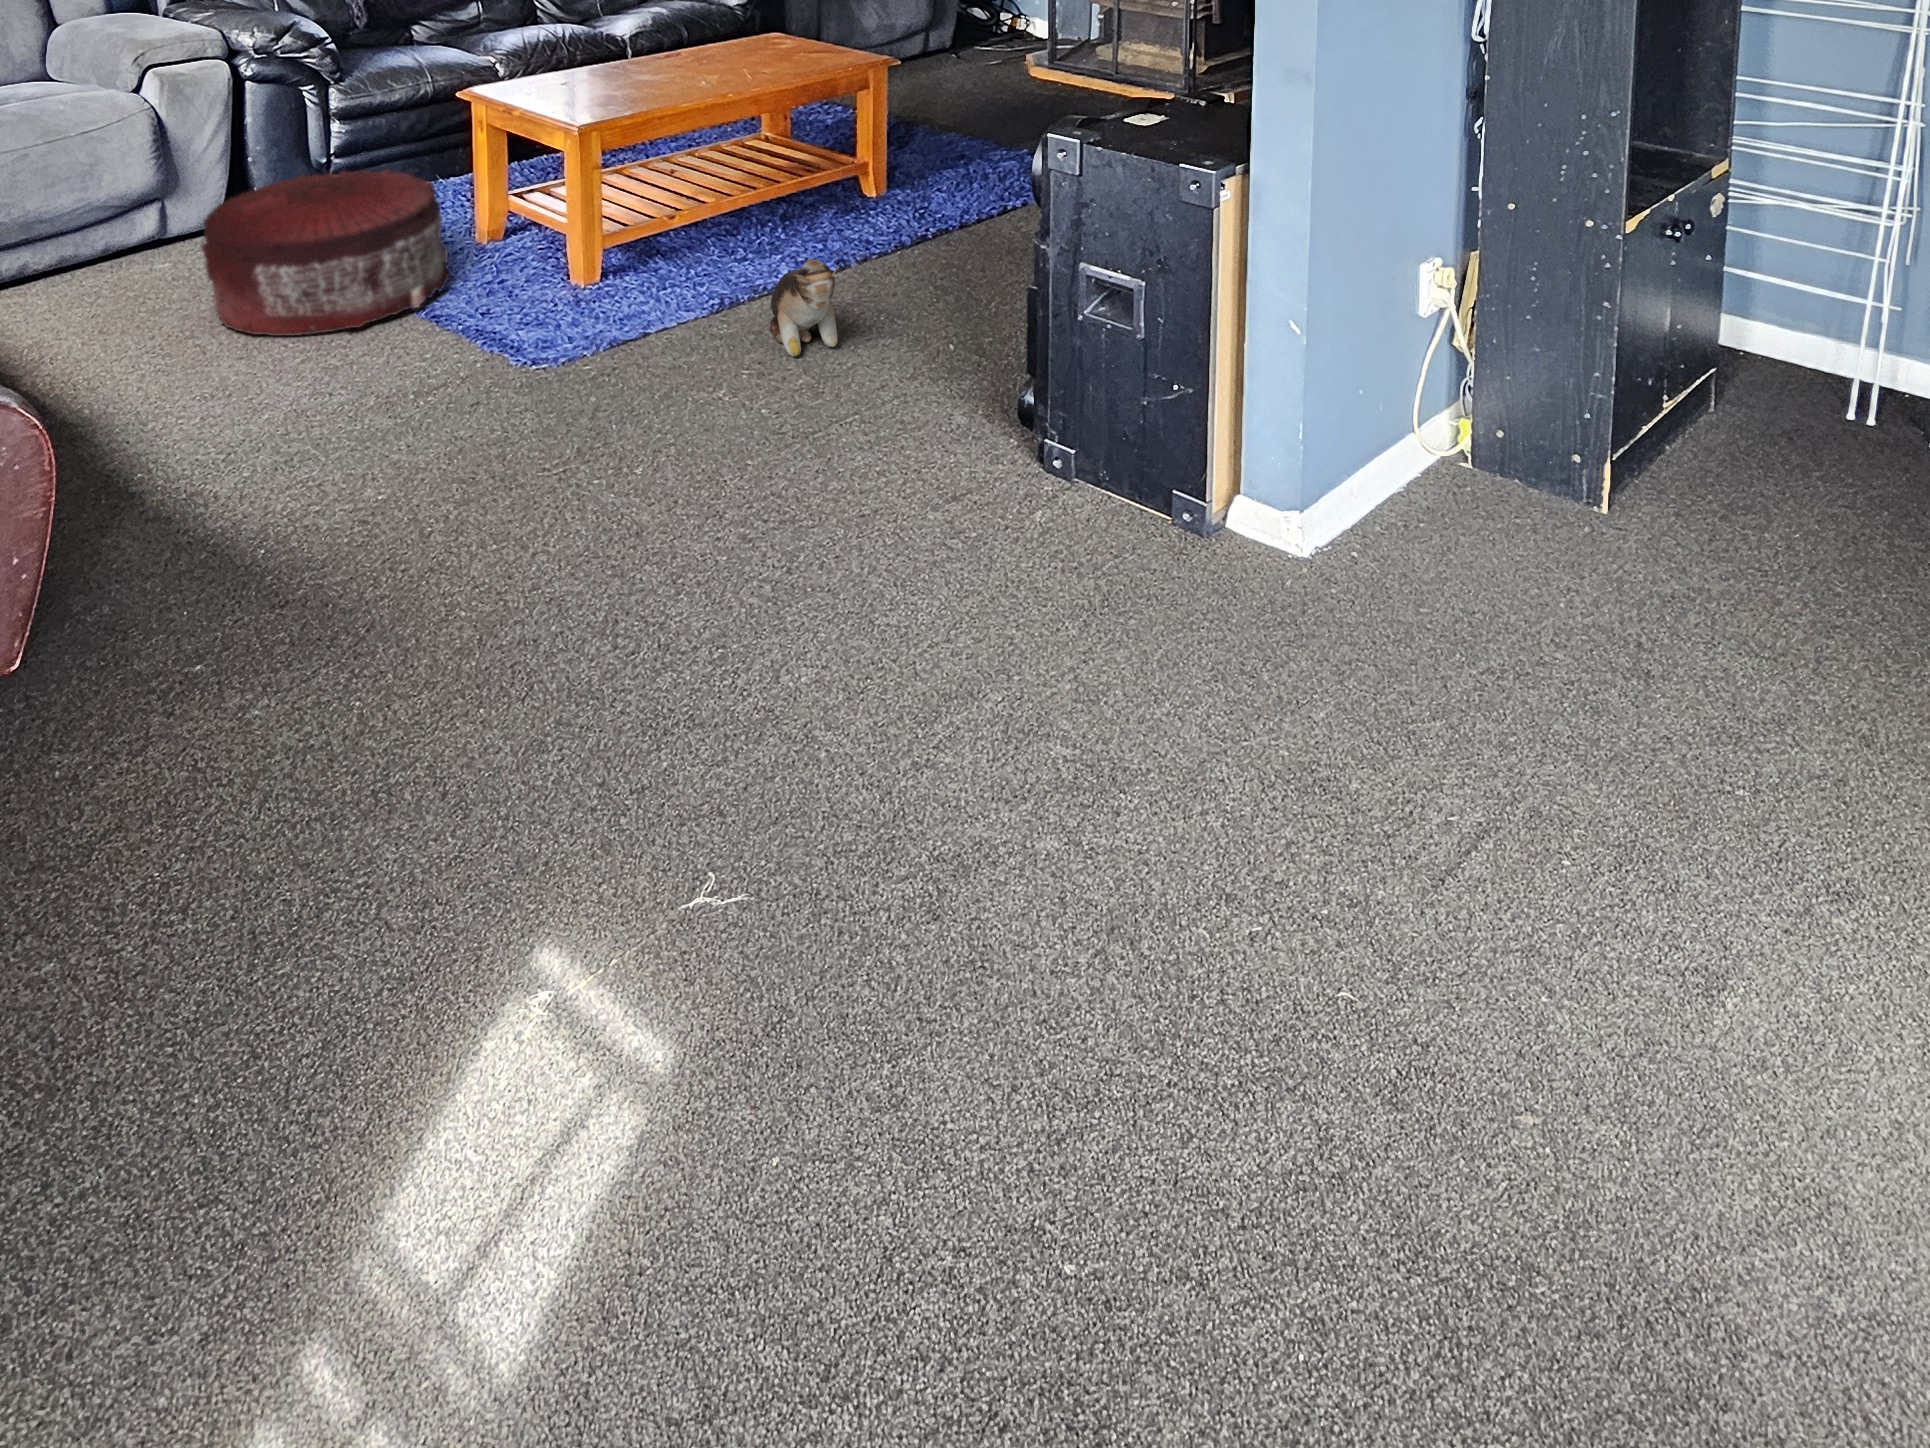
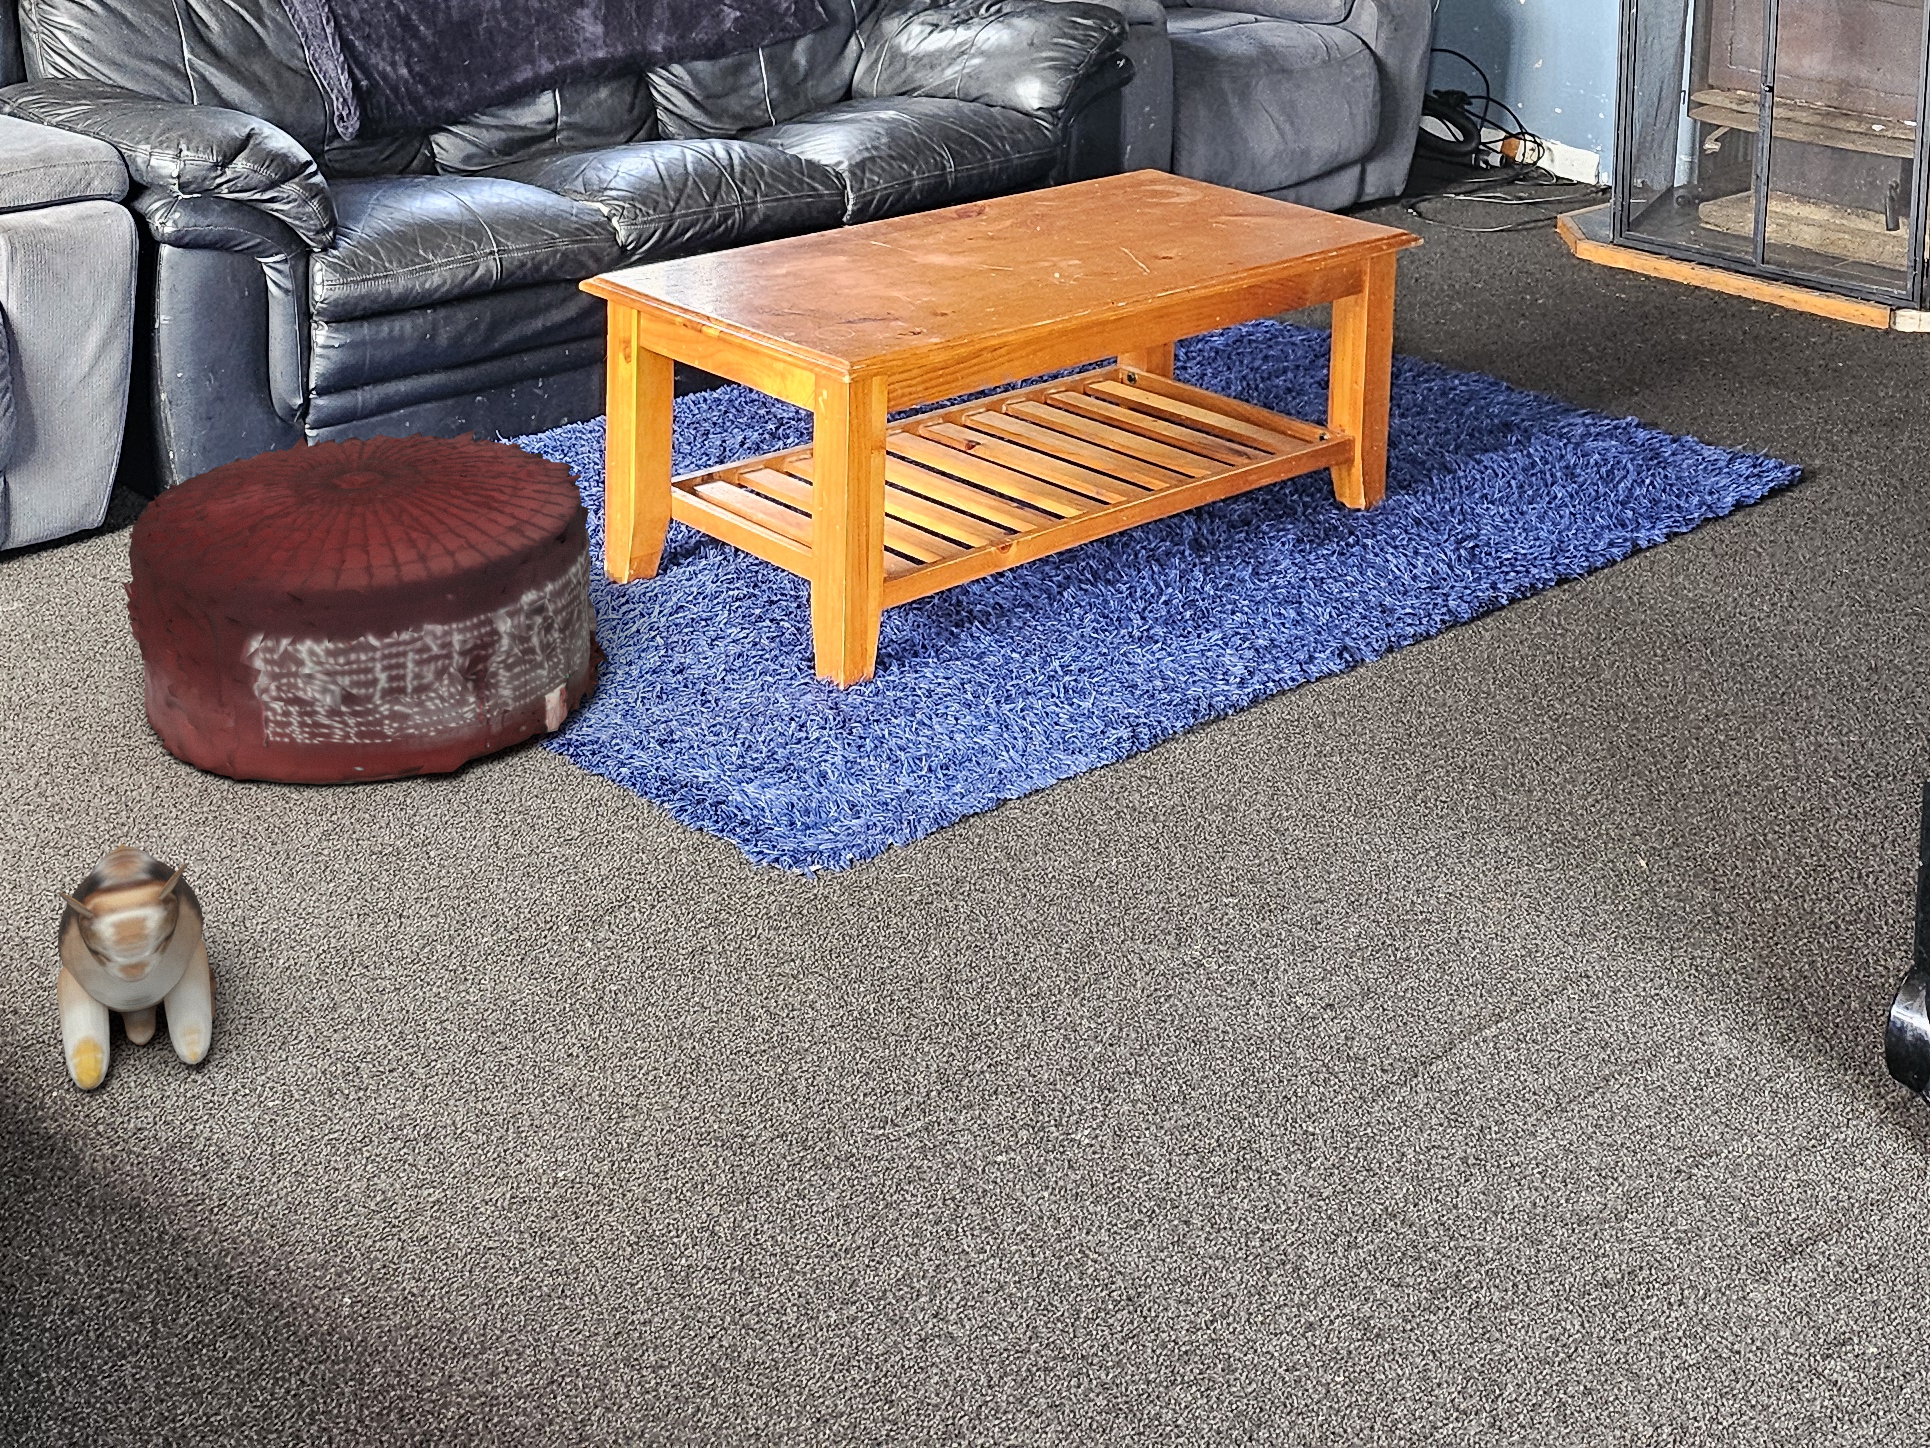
plush toy: present [770,259,840,357] -> present [57,843,216,1090]

